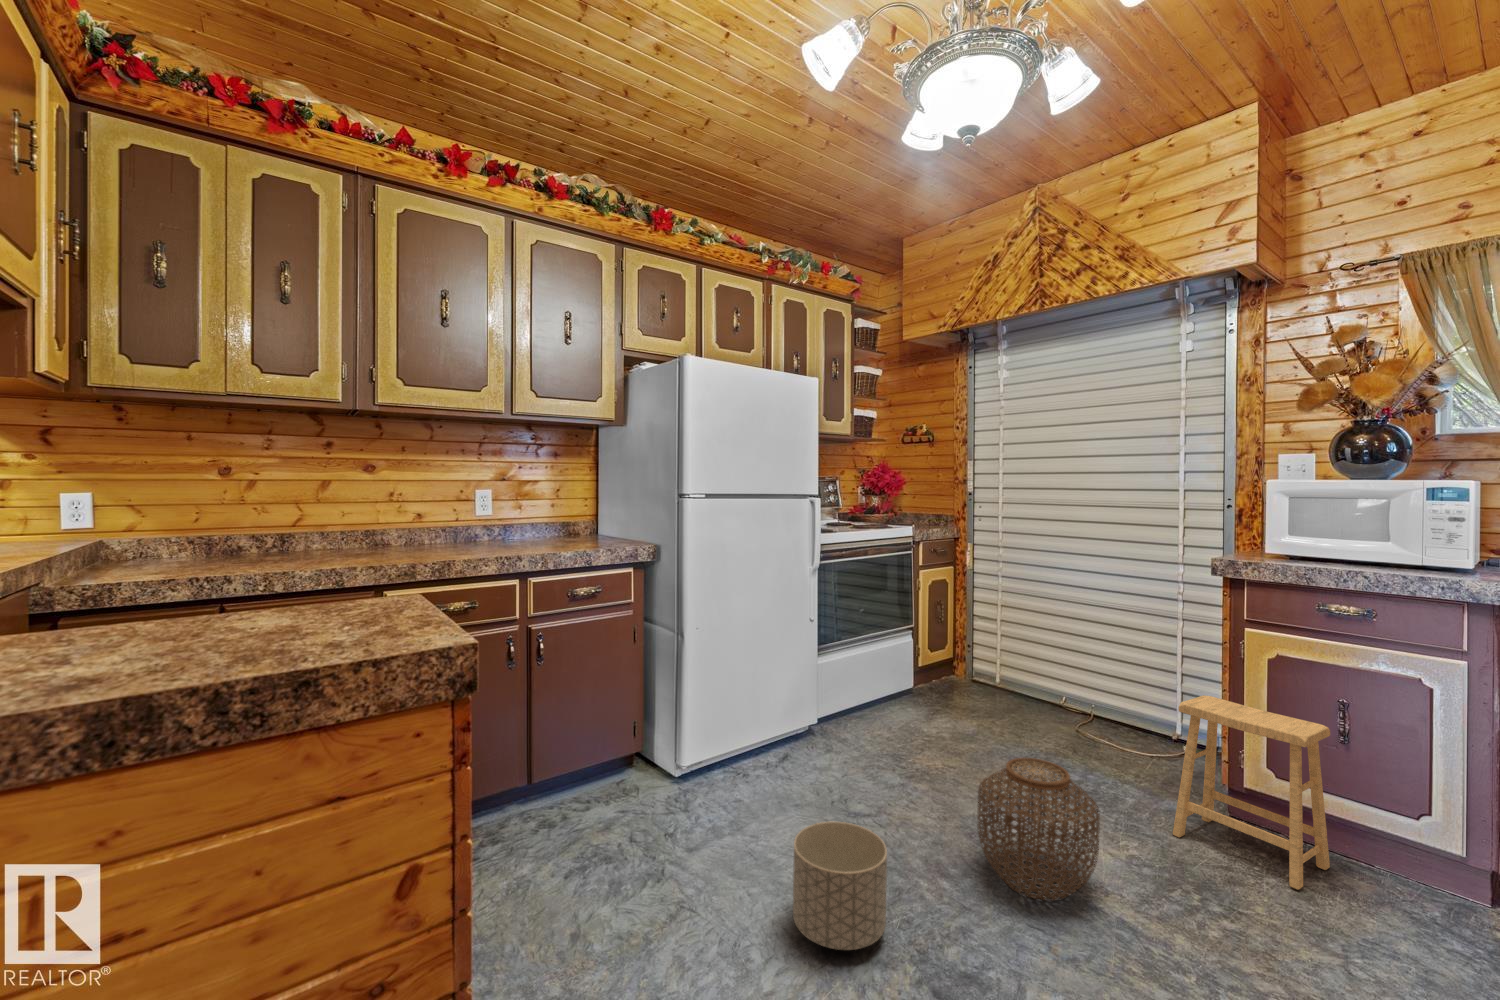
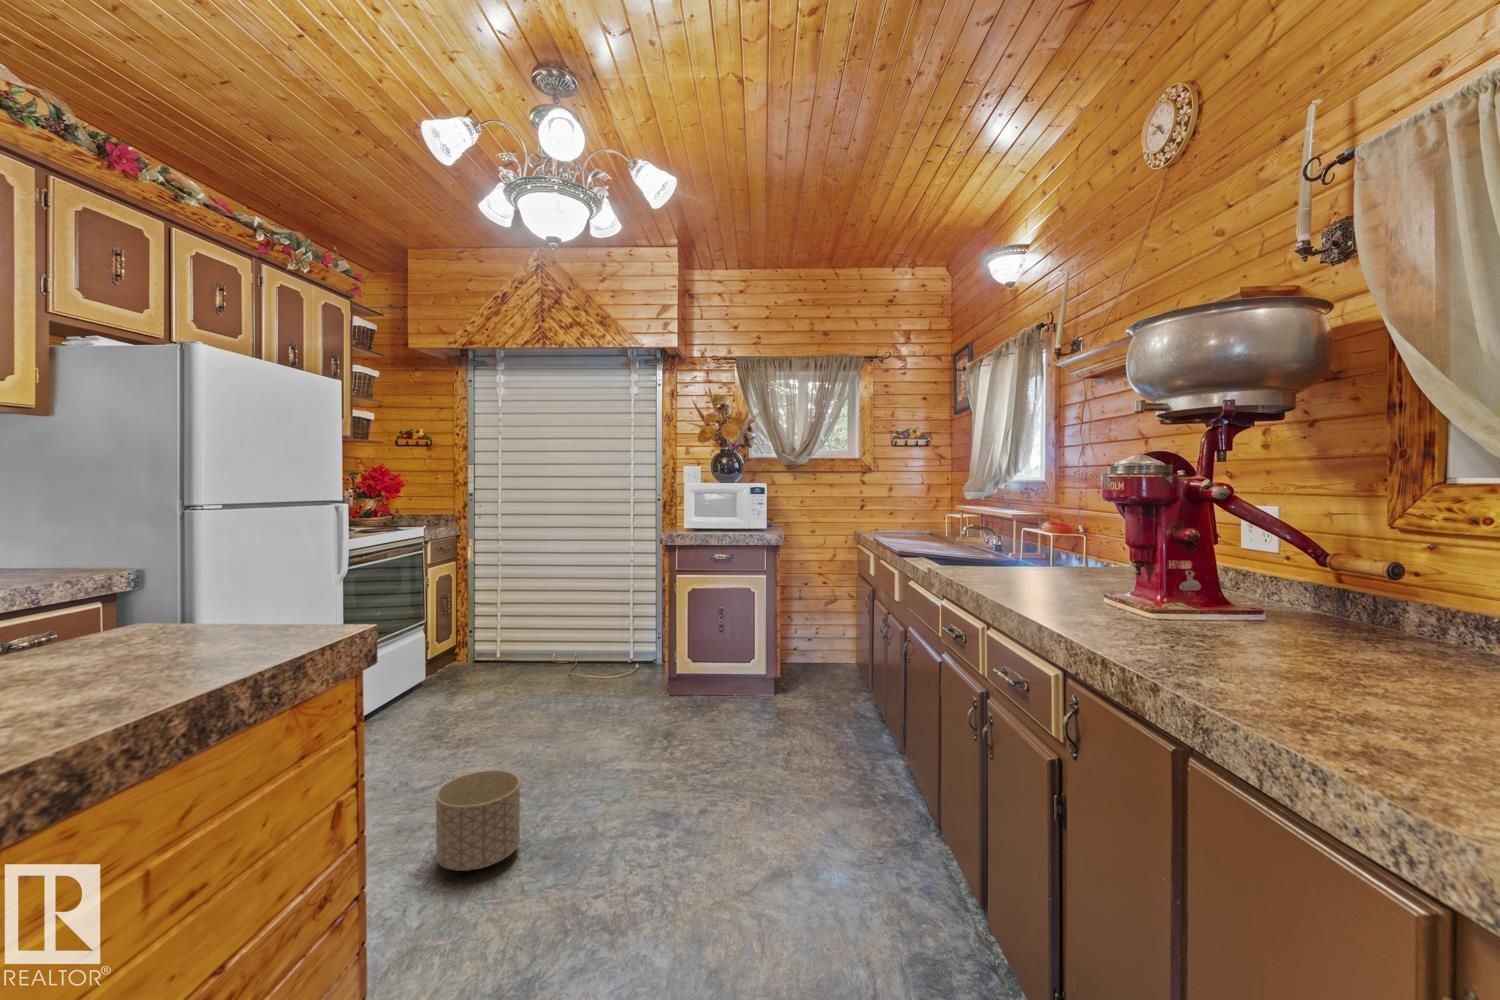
footstool: present [1173,695,1330,890] -> none [656,622,729,719]
woven basket: present [978,758,1099,901] -> none [554,683,636,780]

